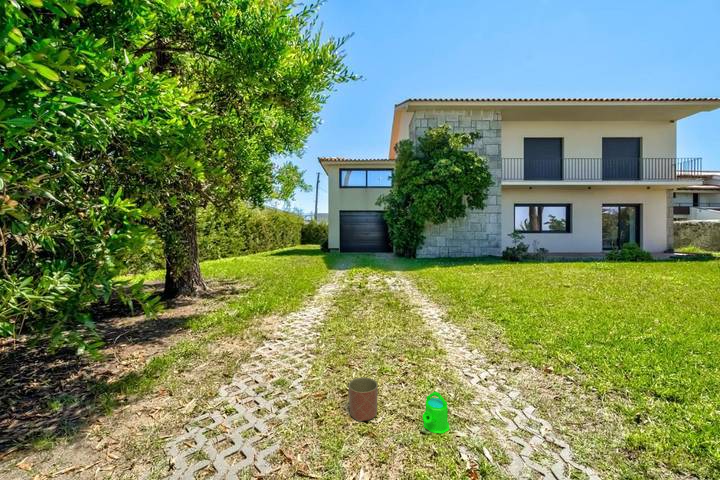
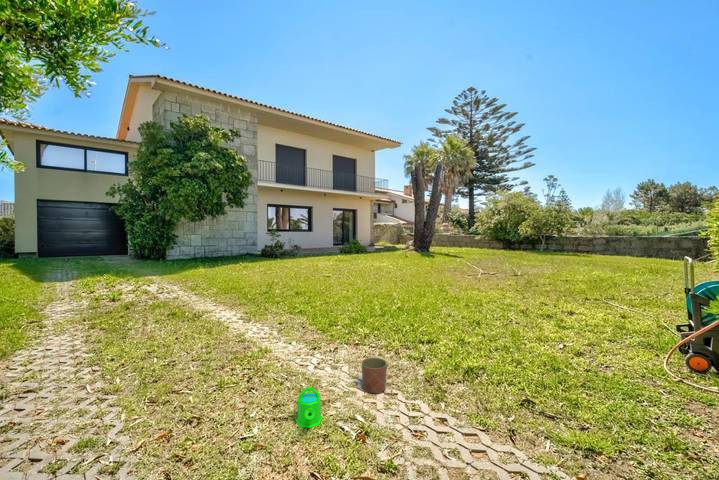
planter: present [348,377,378,422] -> present [362,357,387,393]

